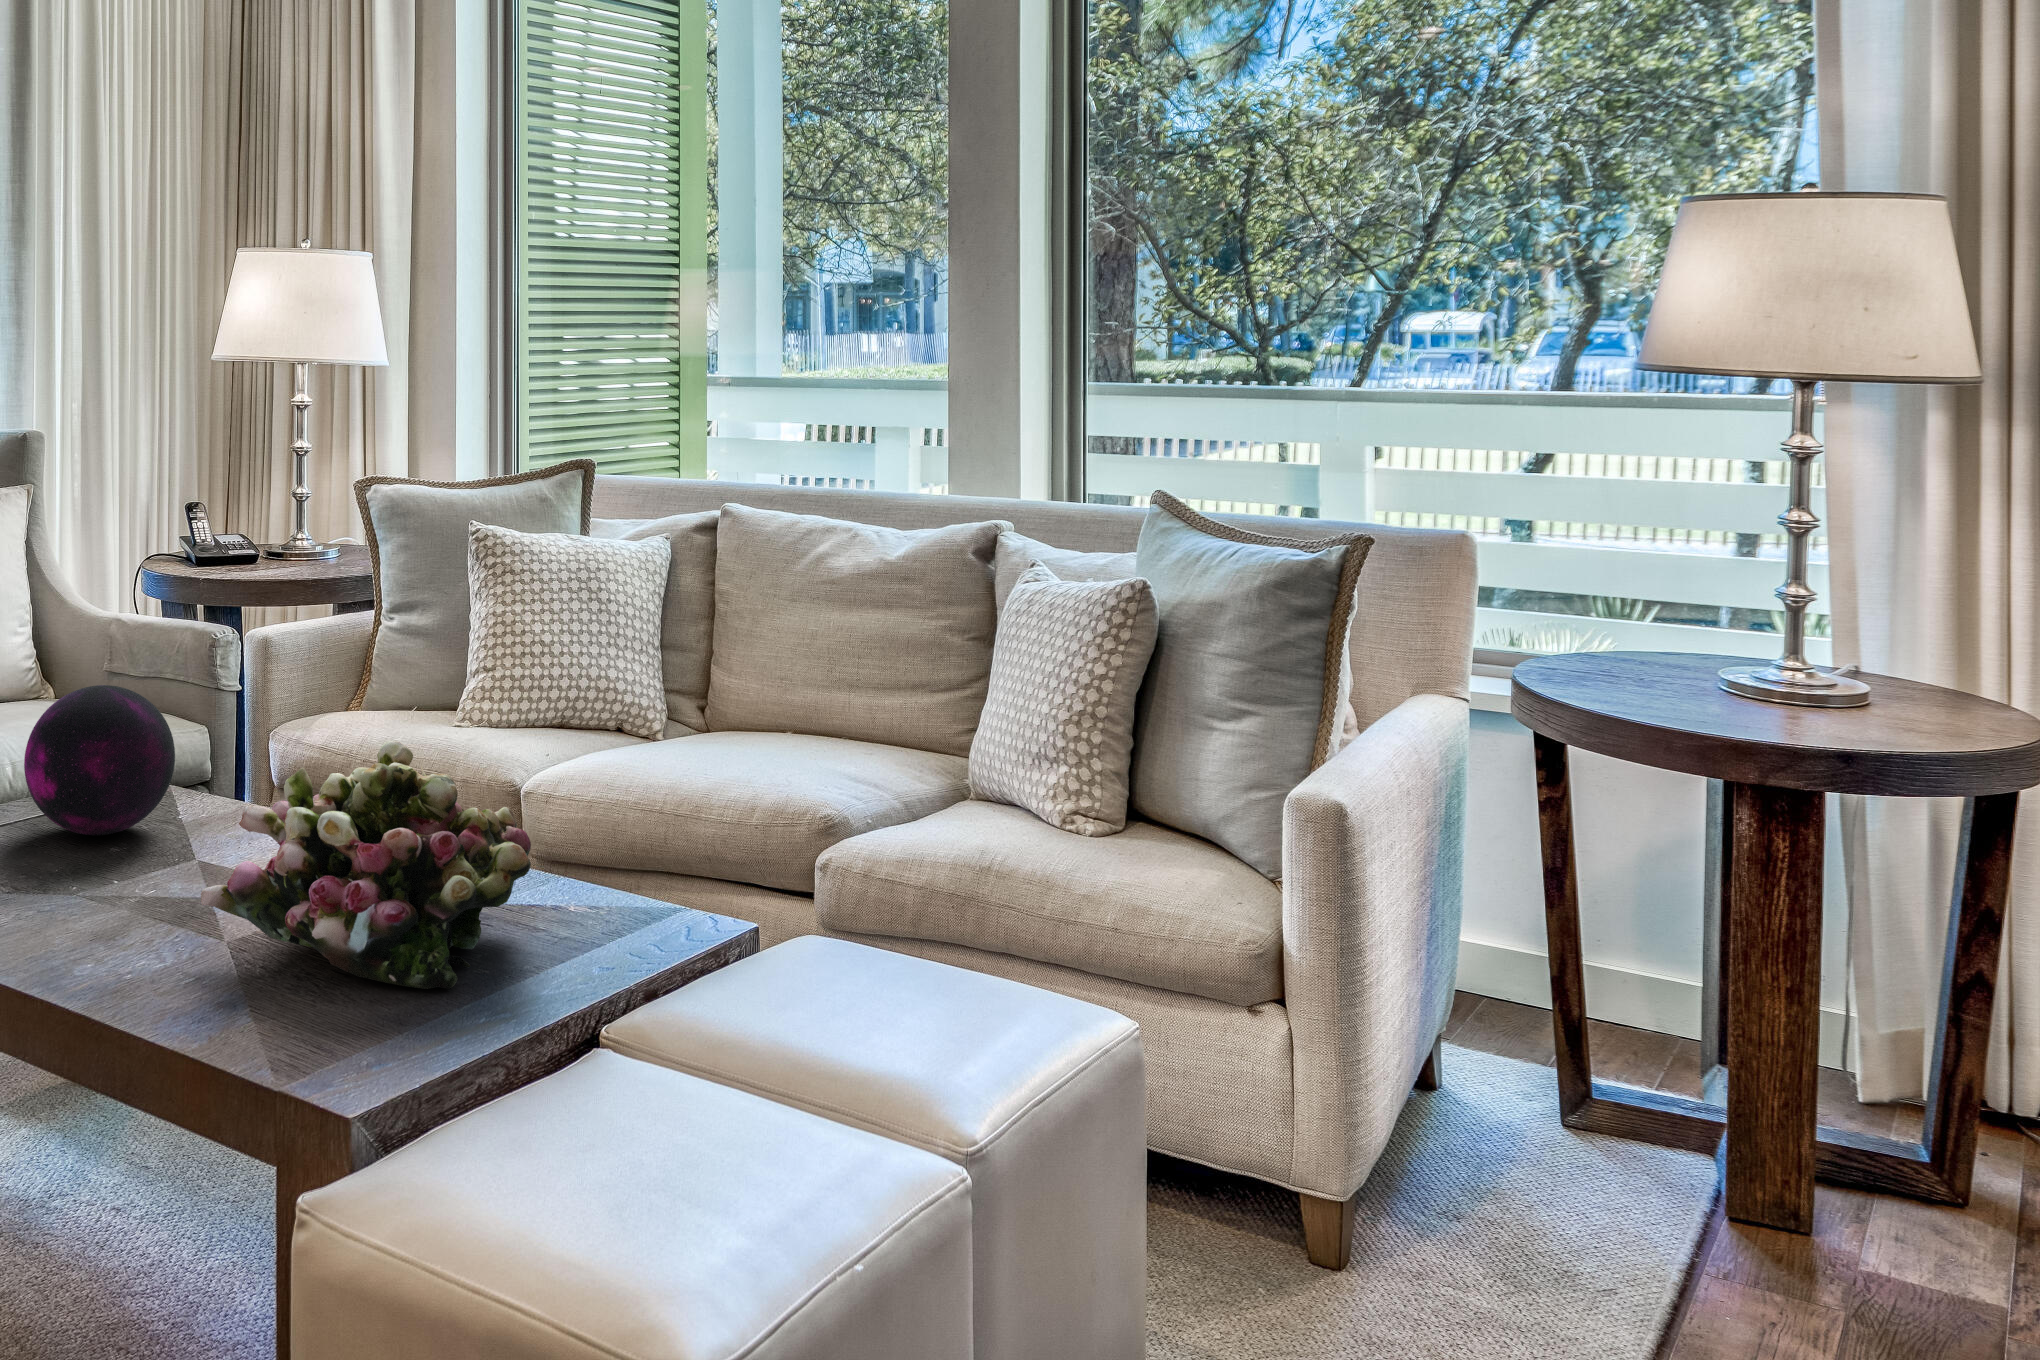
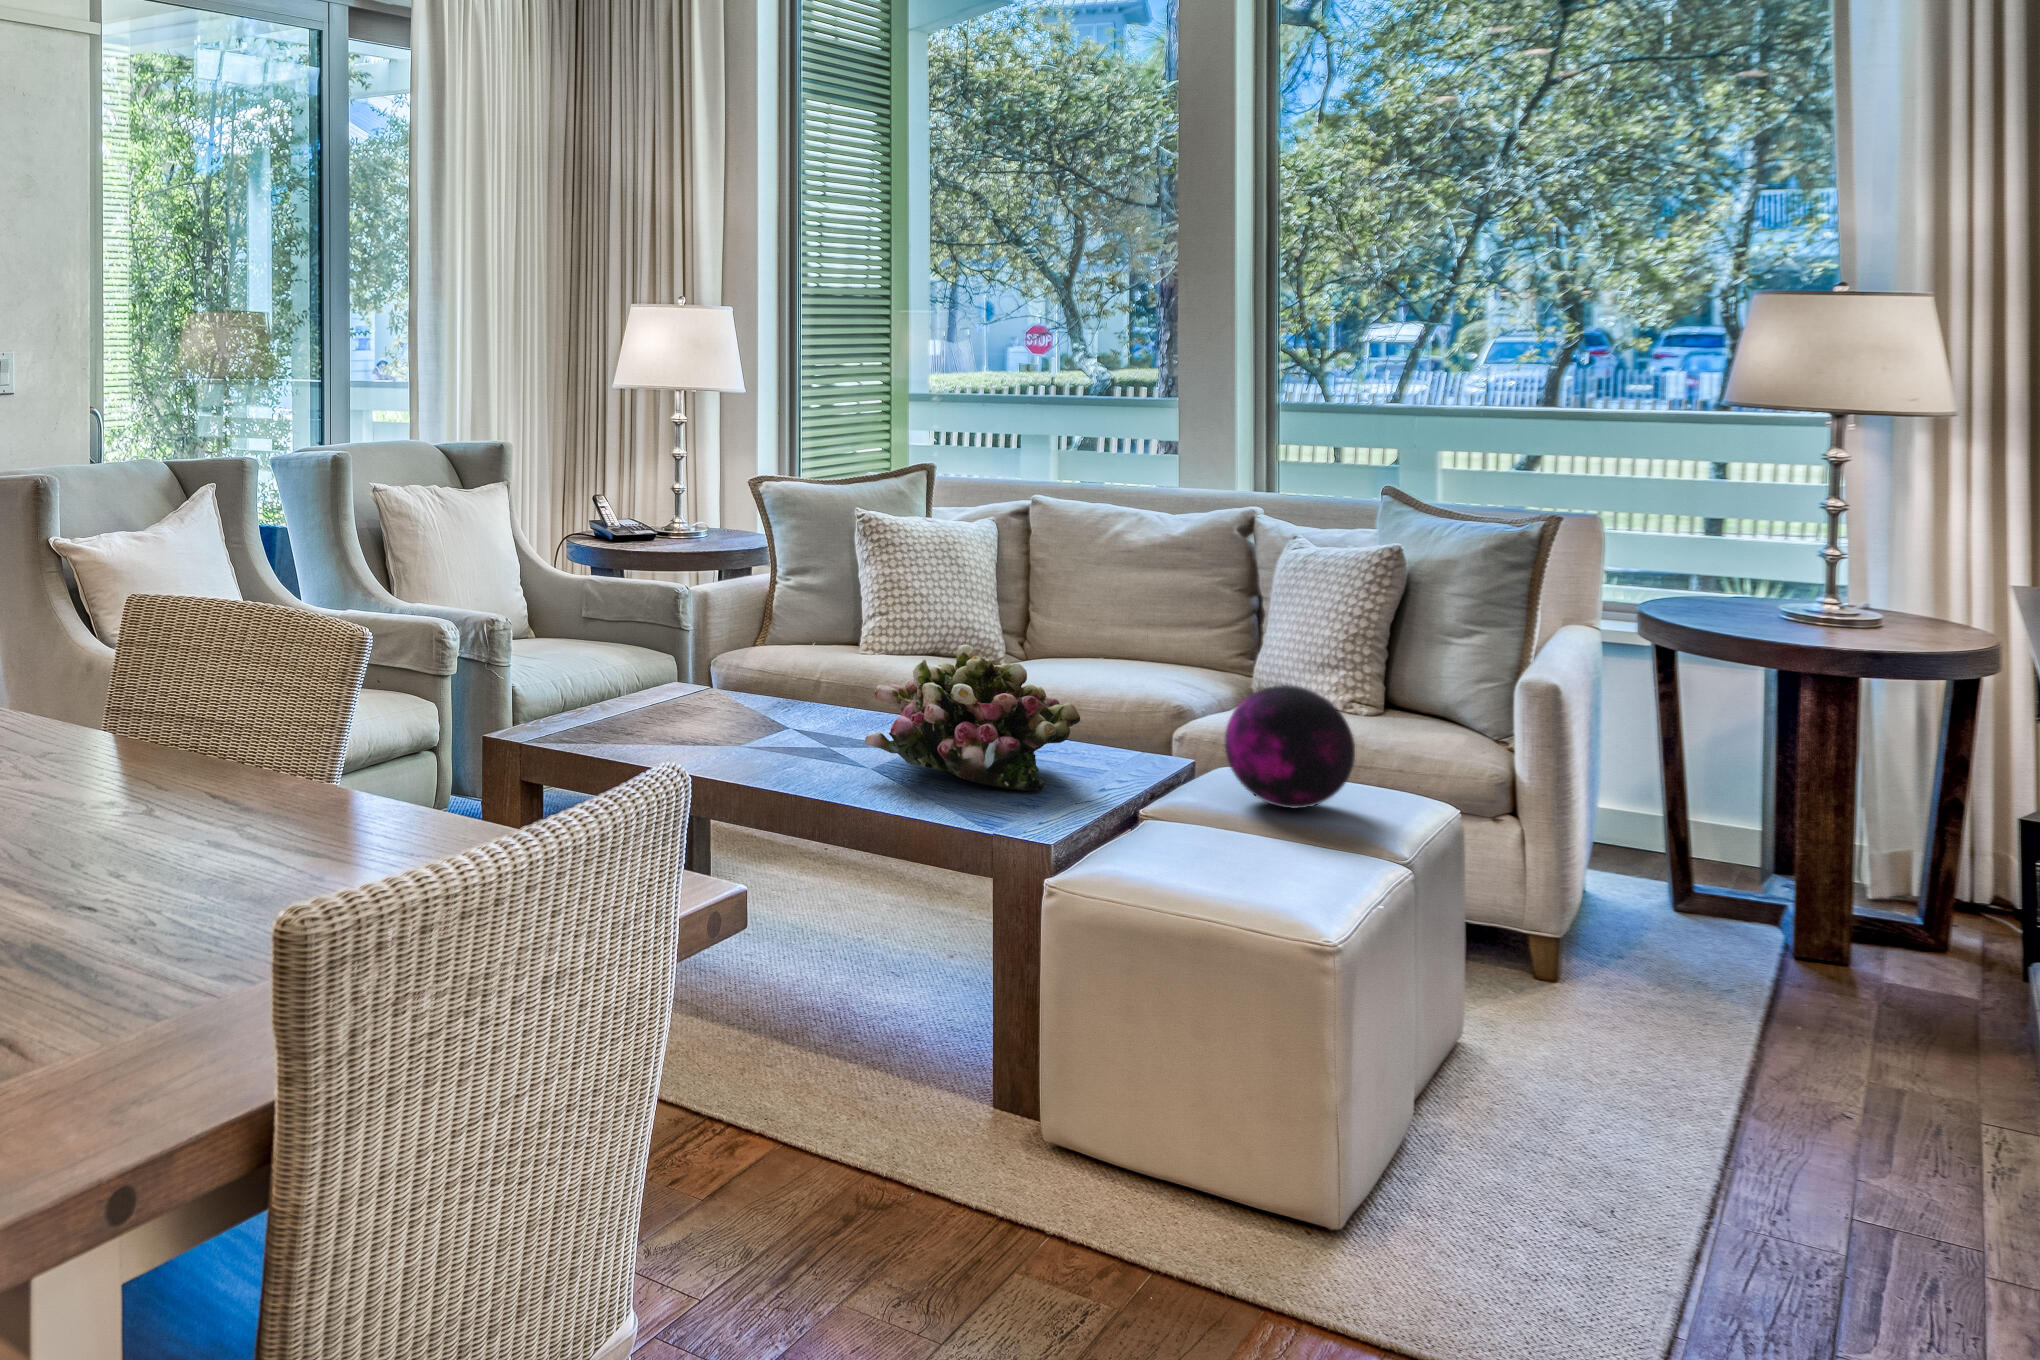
decorative orb: present [24,685,175,835] -> present [1225,685,1355,808]

